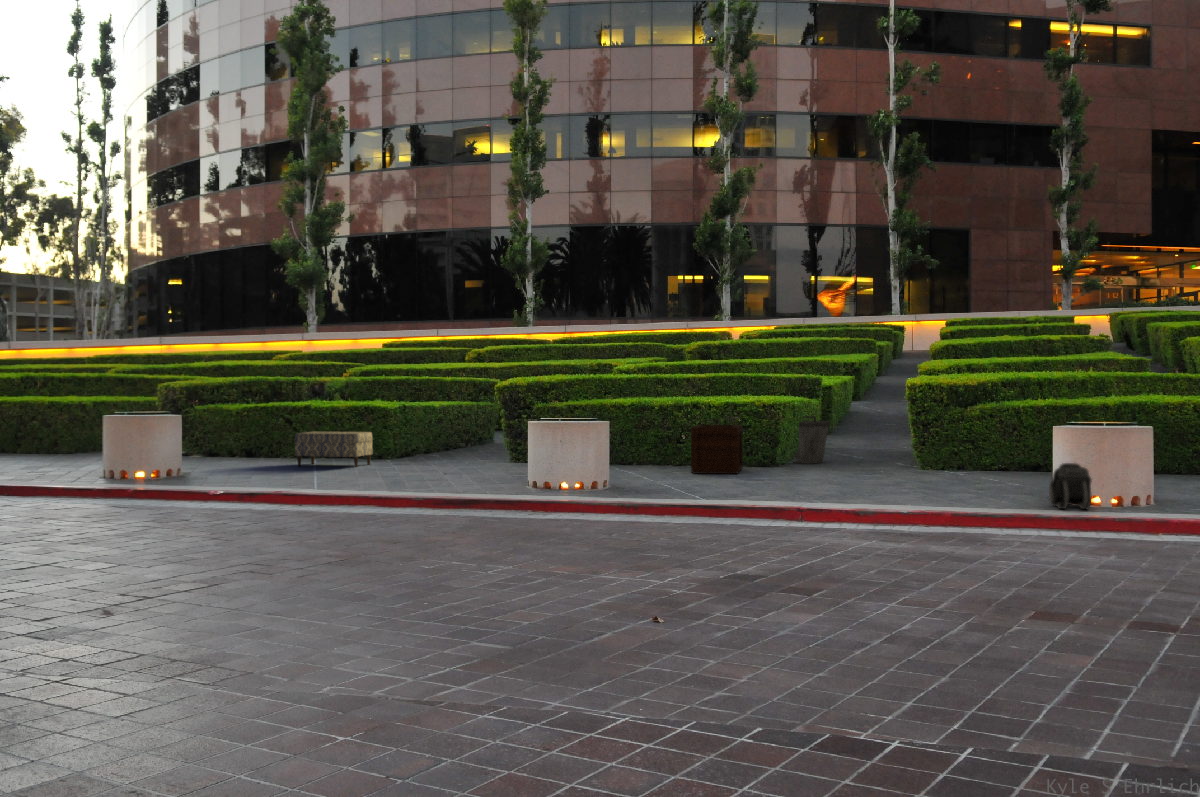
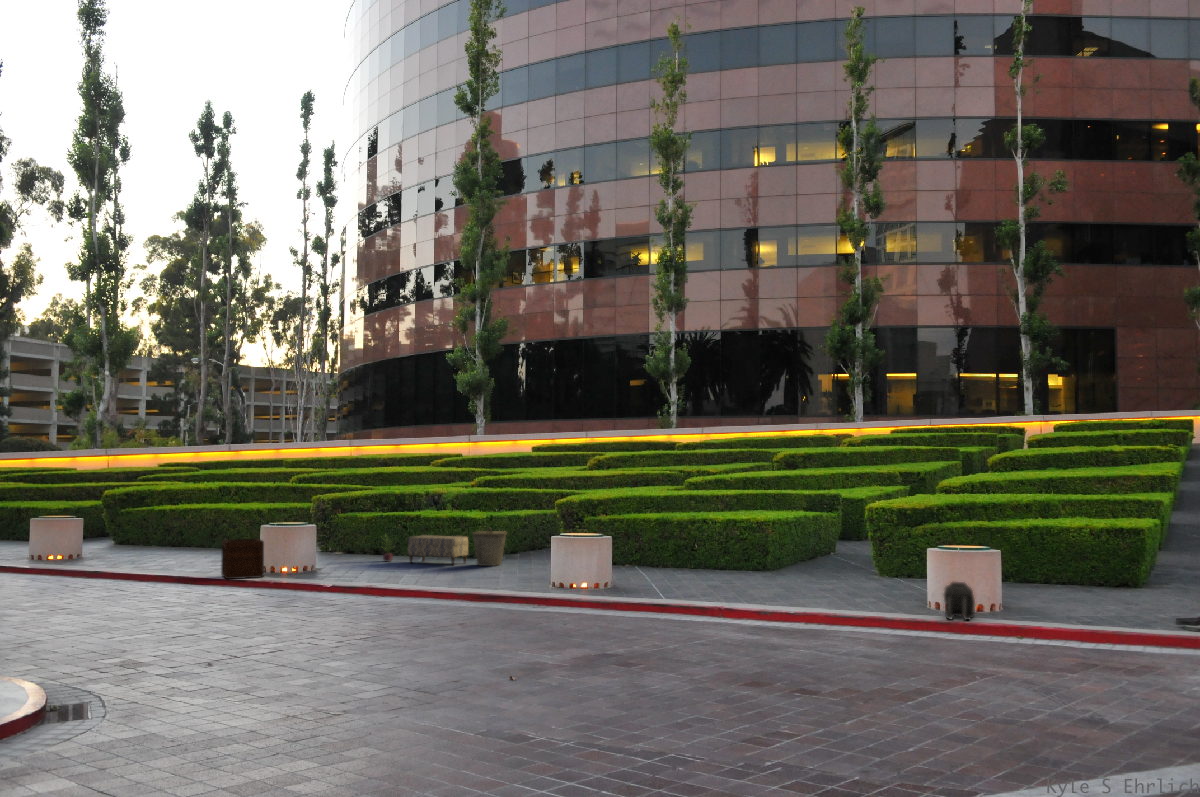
trash can: present [794,416,830,464] -> present [472,528,507,566]
wooden crate: present [691,425,743,474] -> present [221,538,264,579]
decorative plant: none [247,430,285,465] -> present [383,536,393,561]

